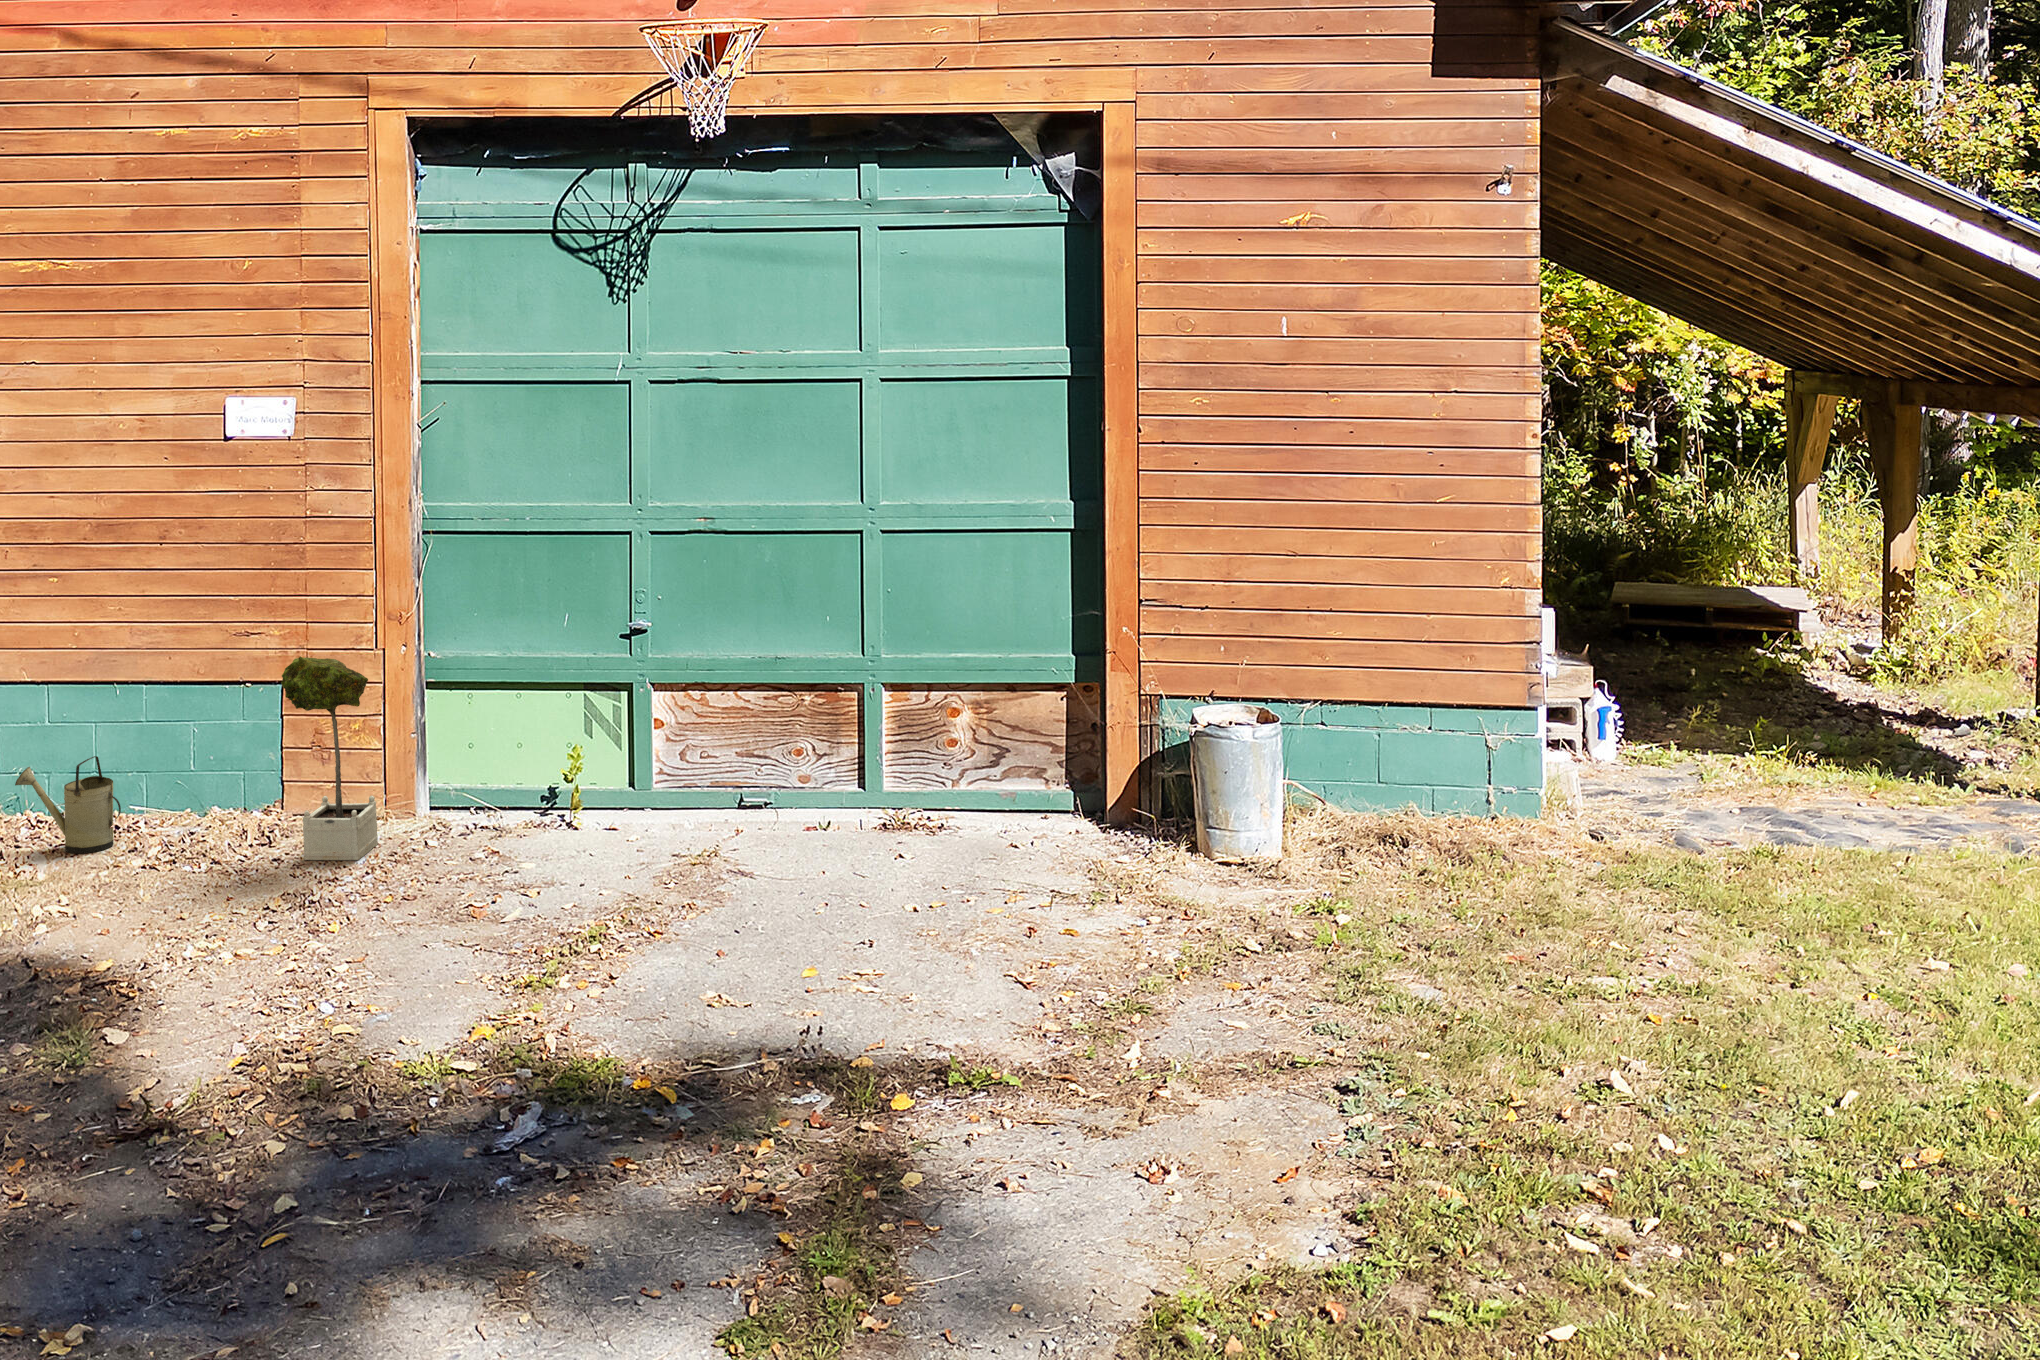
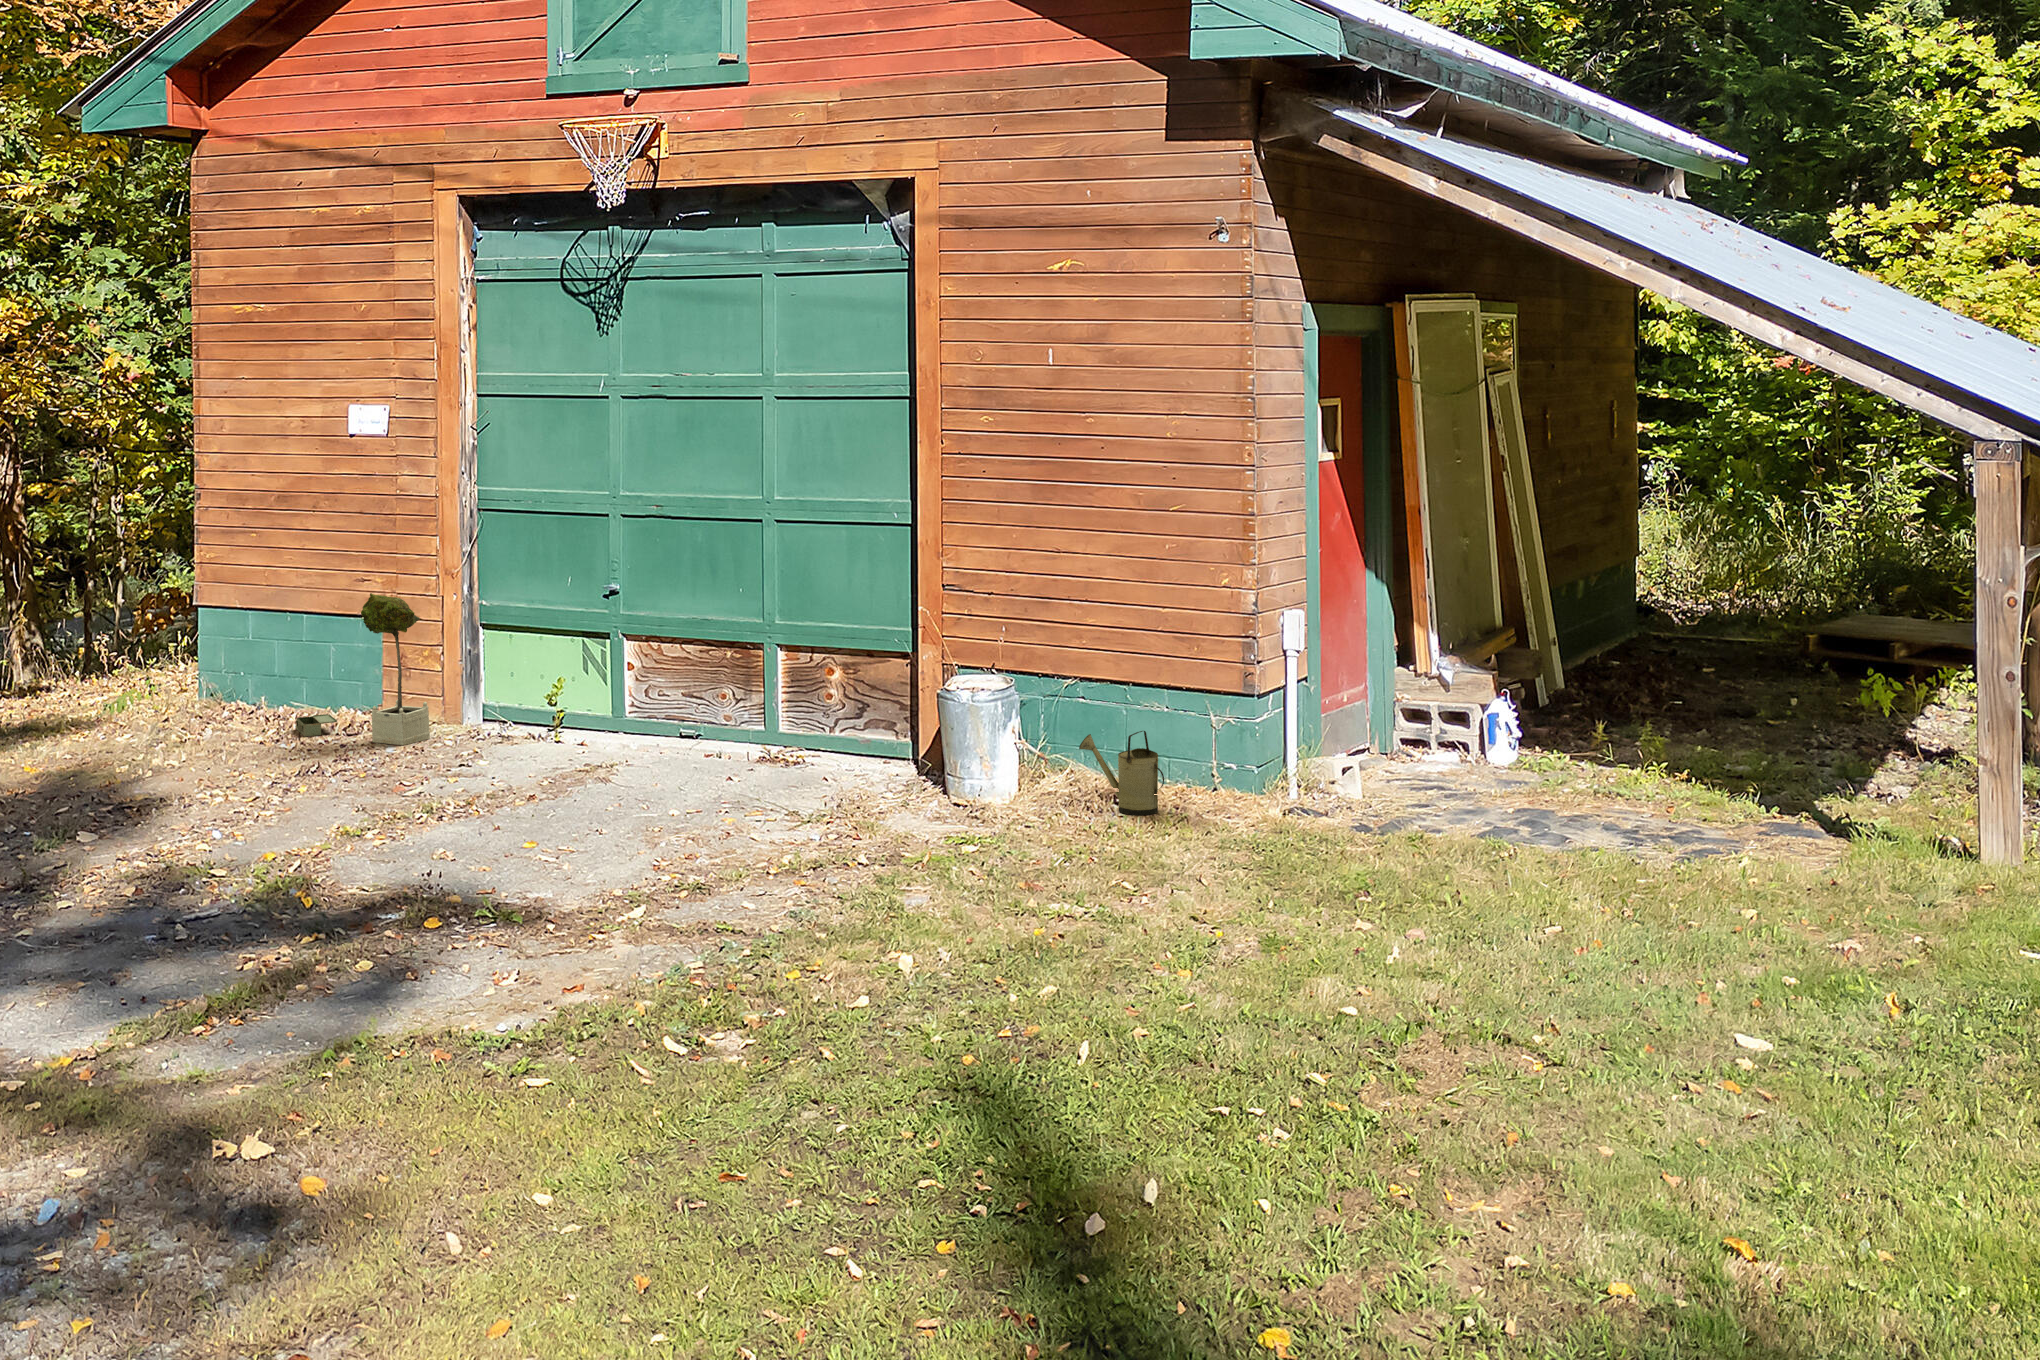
watering can: present [15,756,121,853] -> present [1079,731,1164,815]
toolbox: none [155,823,229,862] -> present [295,714,337,736]

